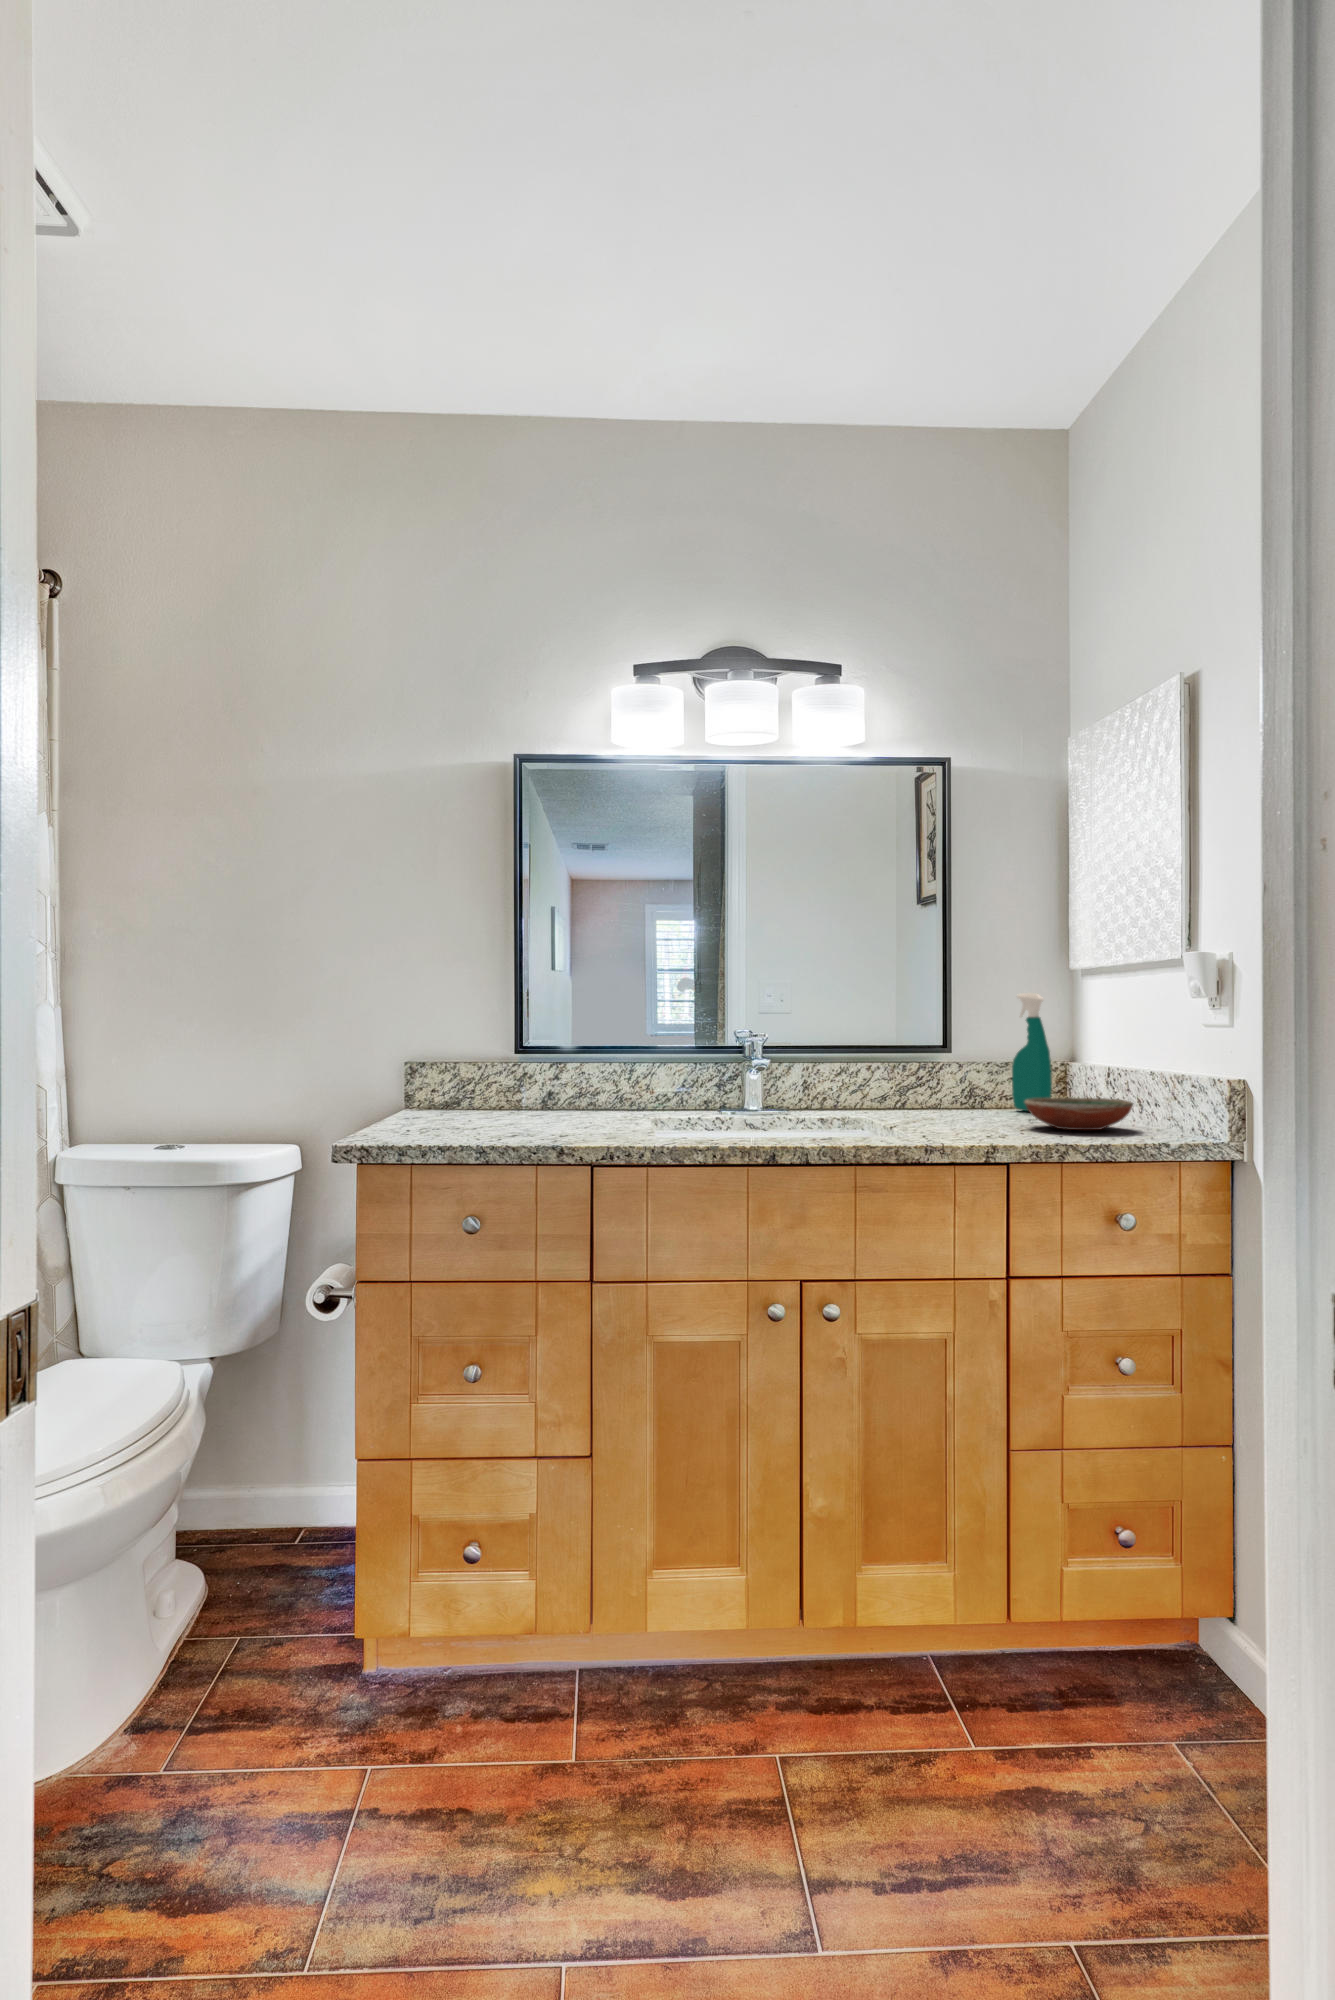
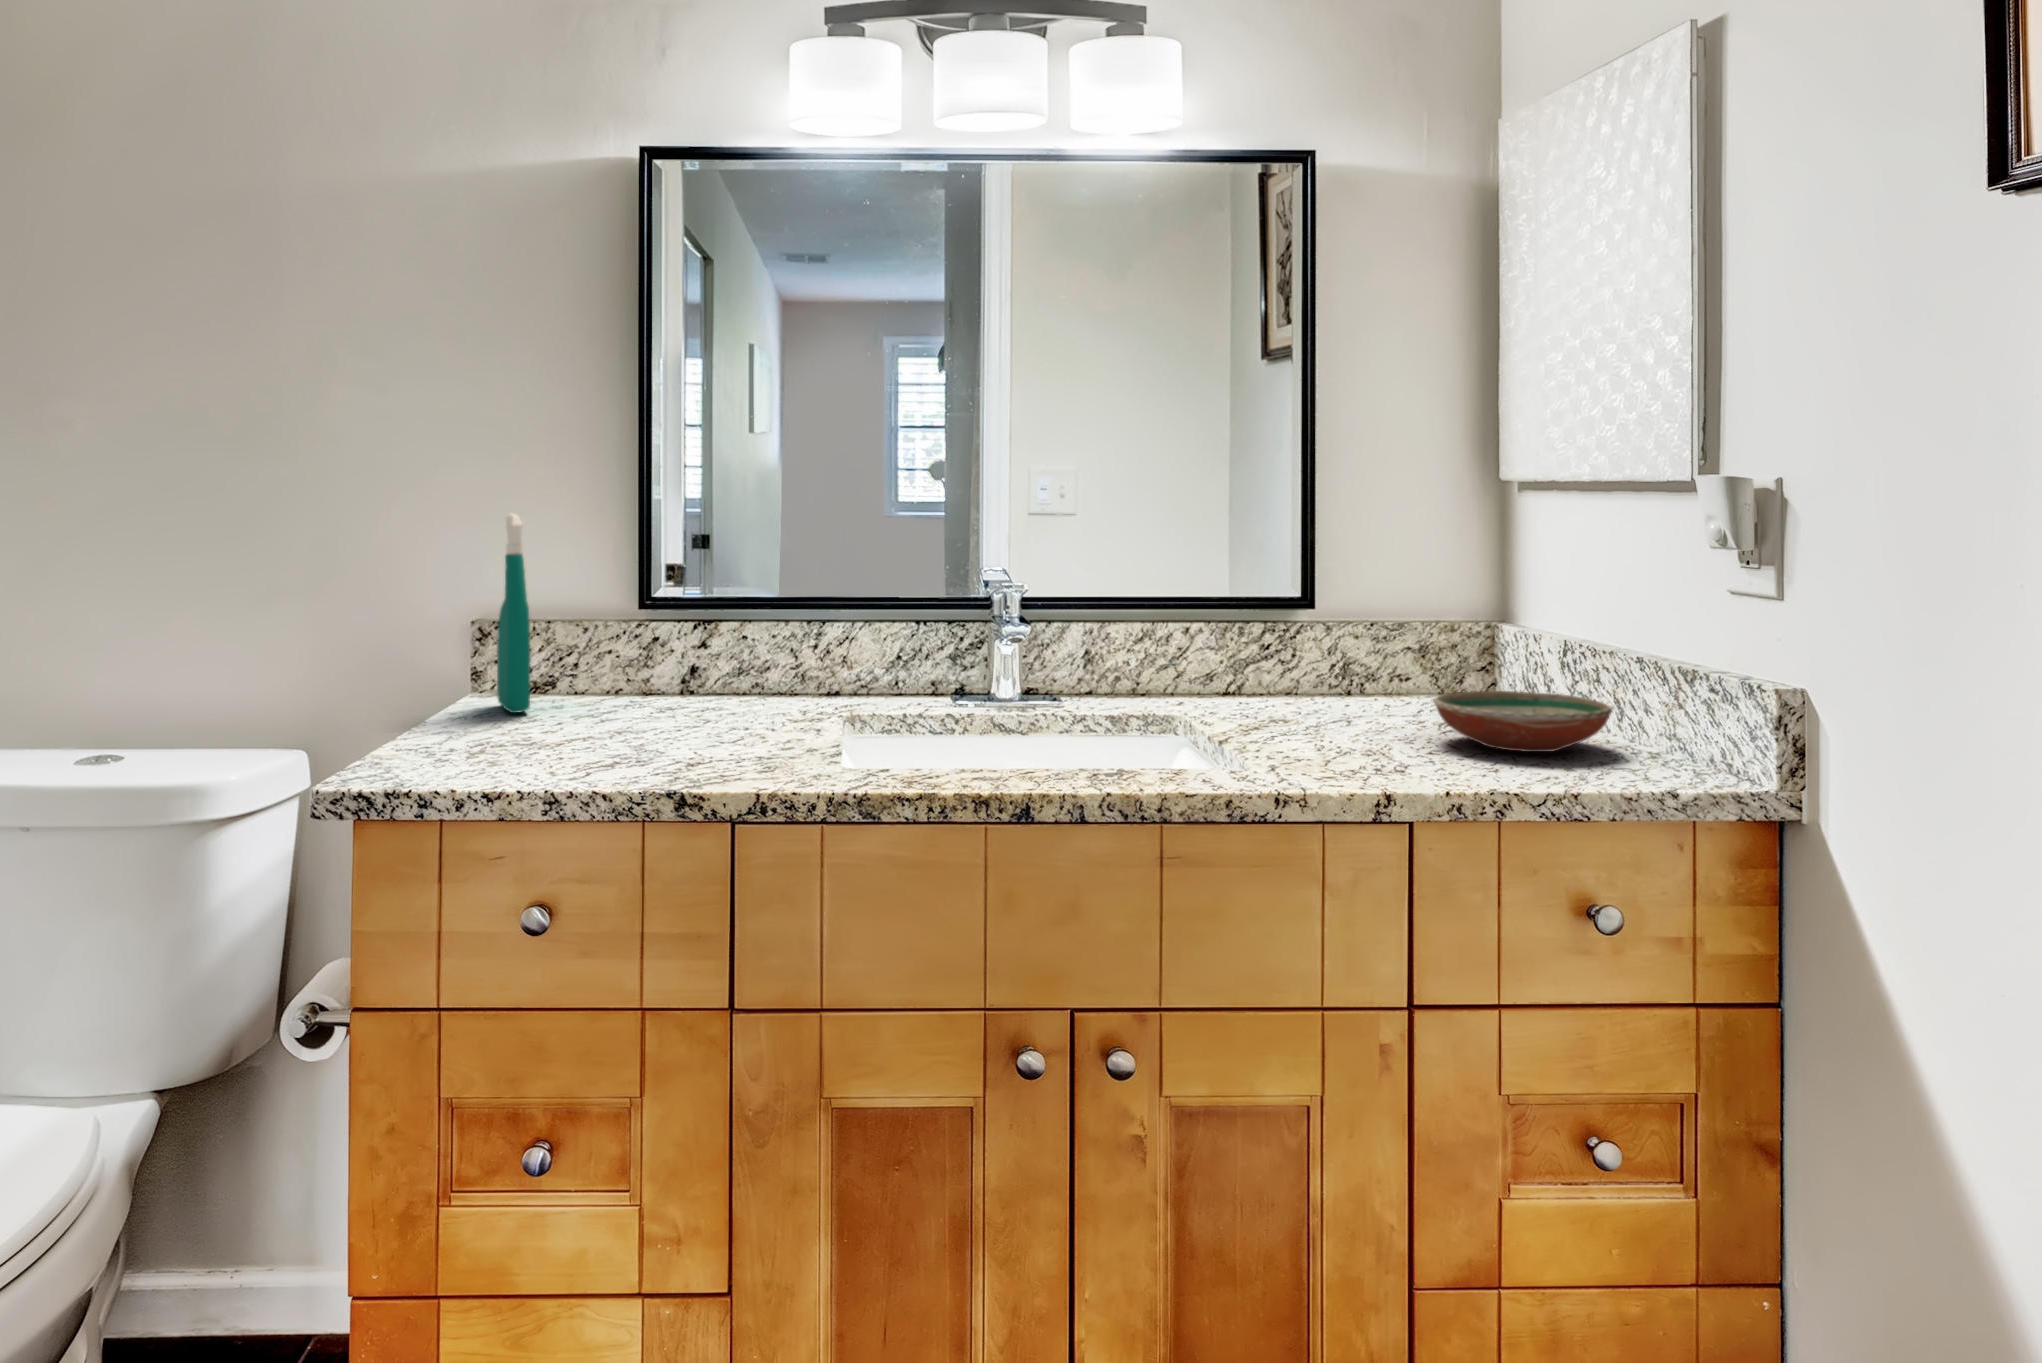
spray bottle: present [1012,993,1052,1111] -> present [497,514,530,713]

